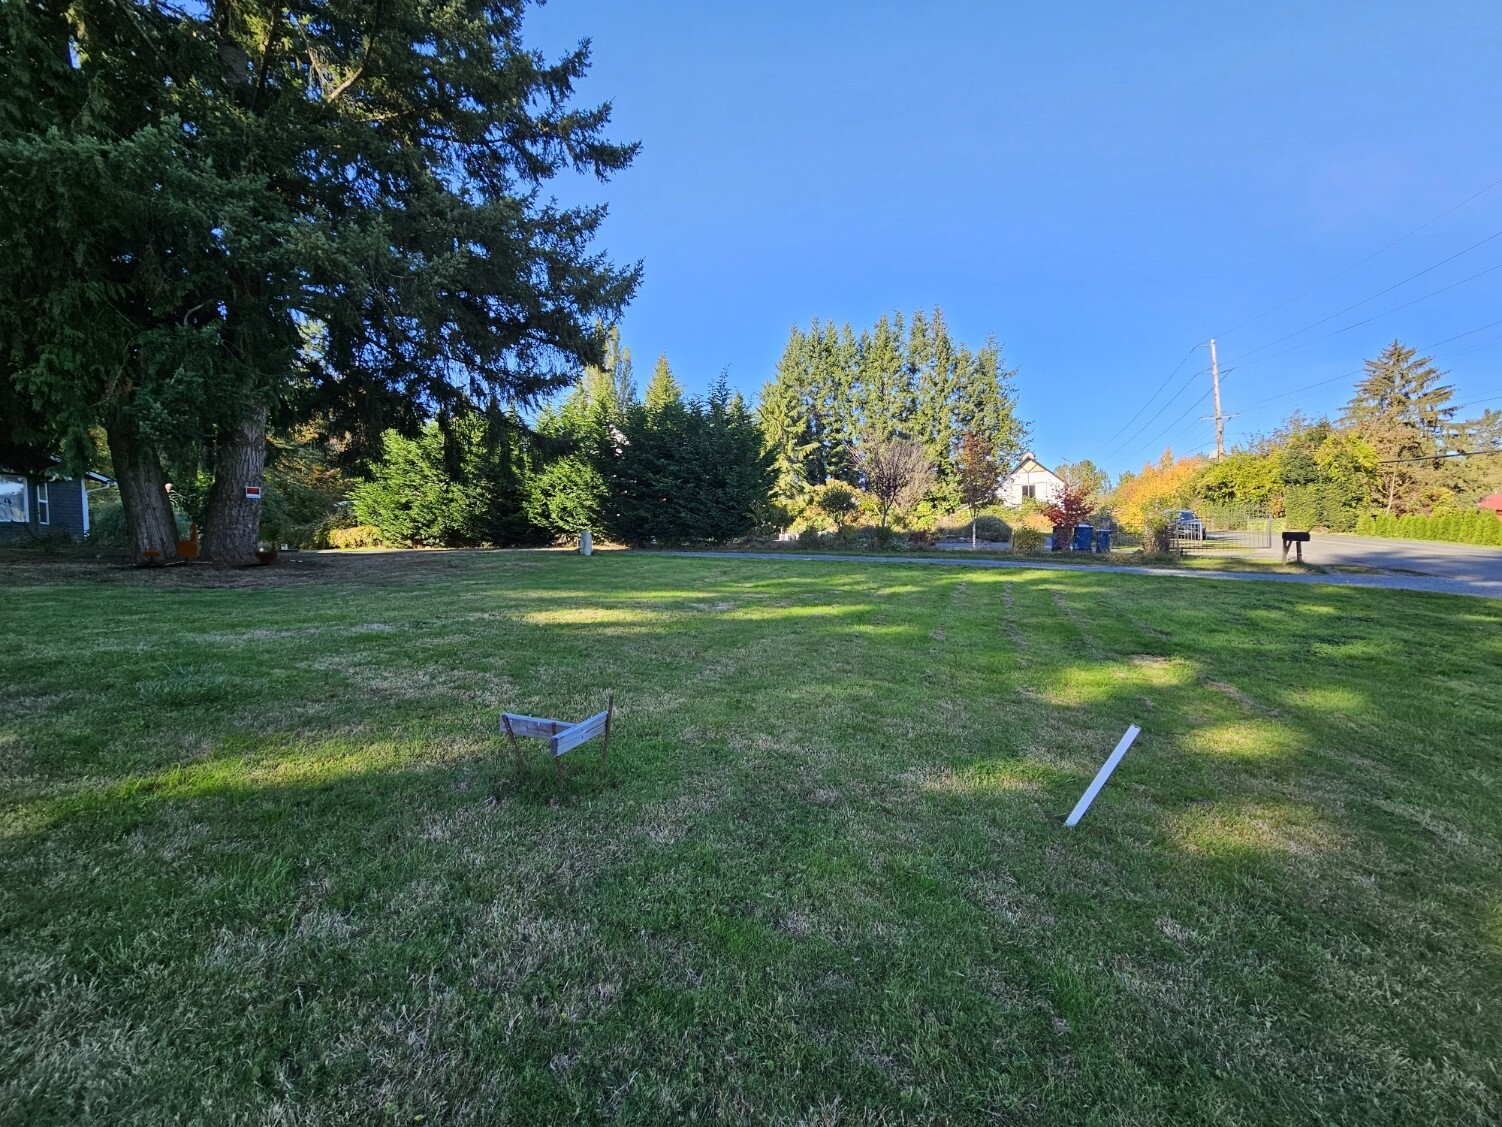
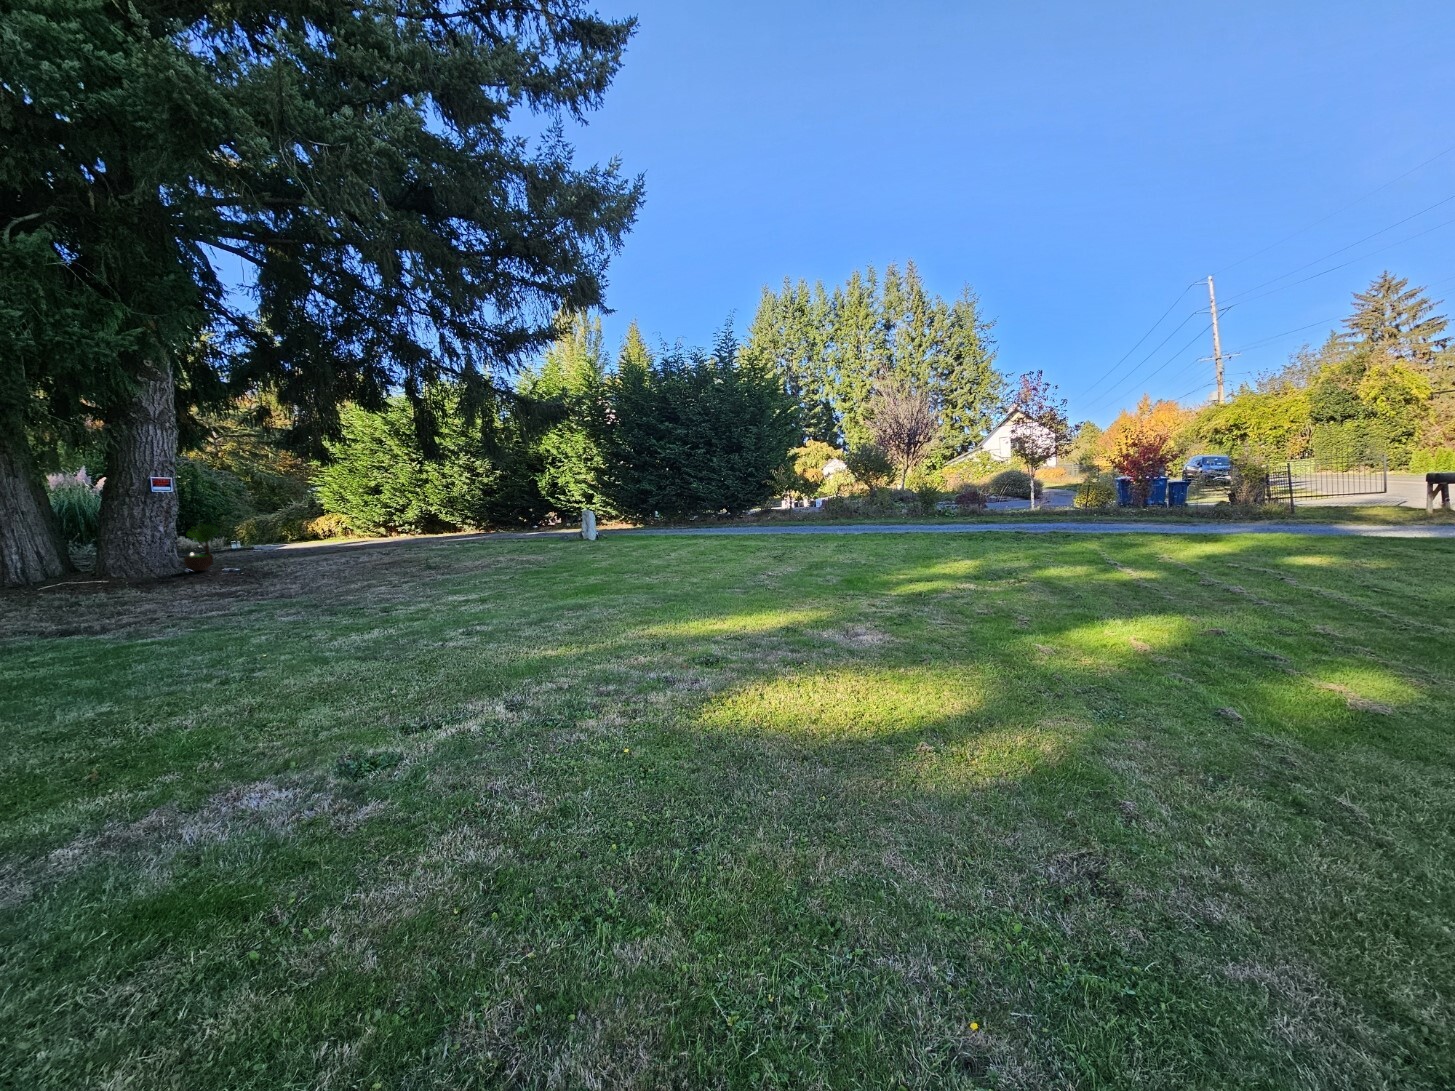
lounge chair: present [142,523,198,566] -> none [24,526,116,585]

